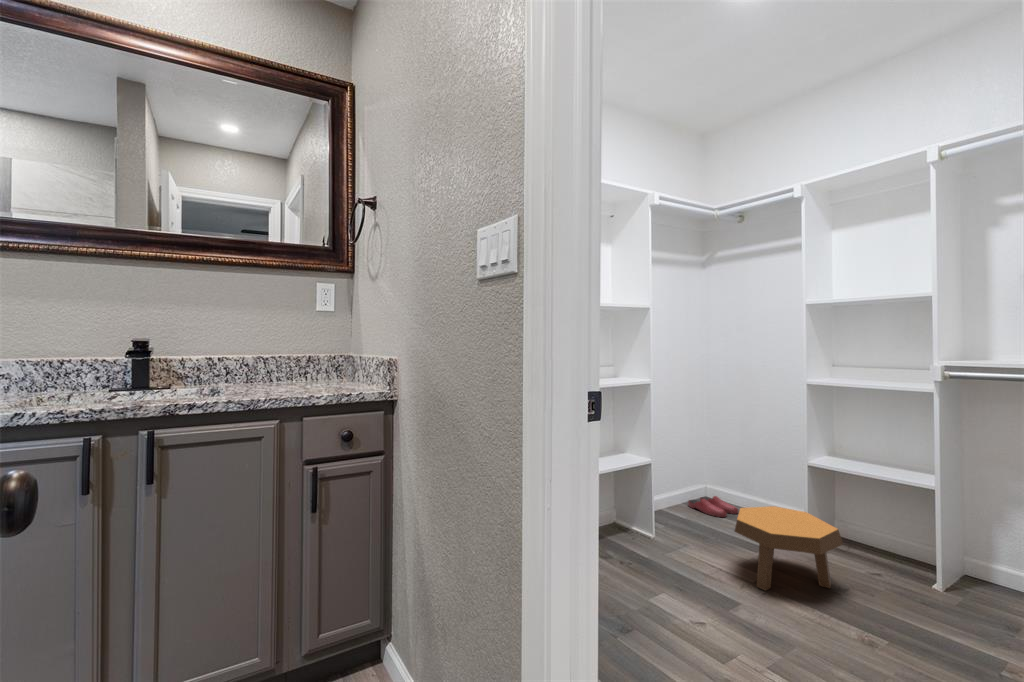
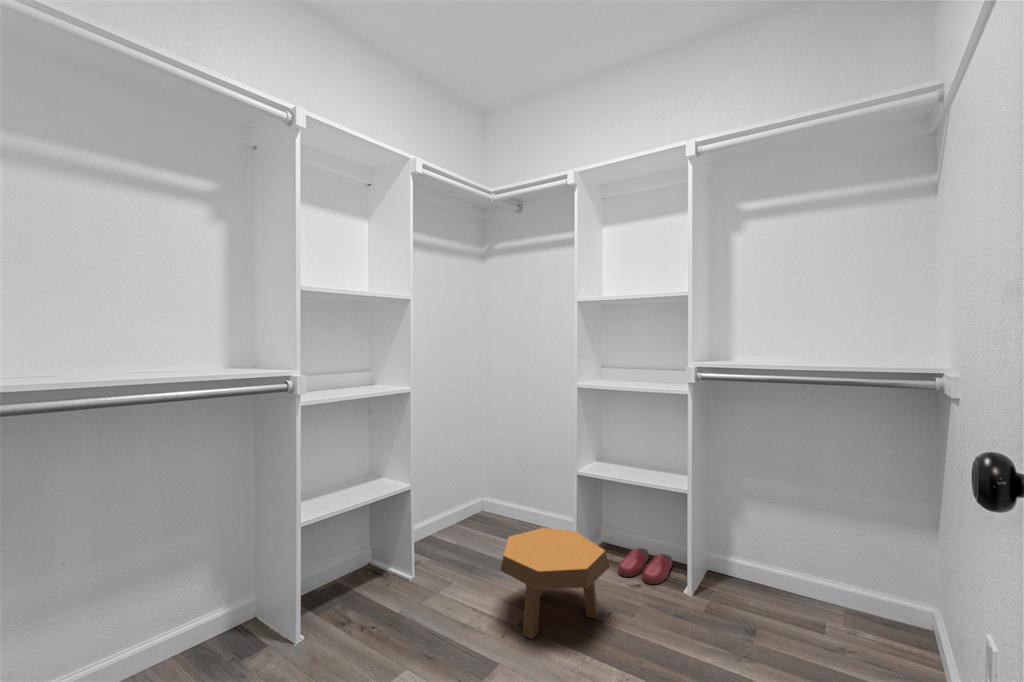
slippers: present [688,496,739,517] -> present [618,548,672,584]

